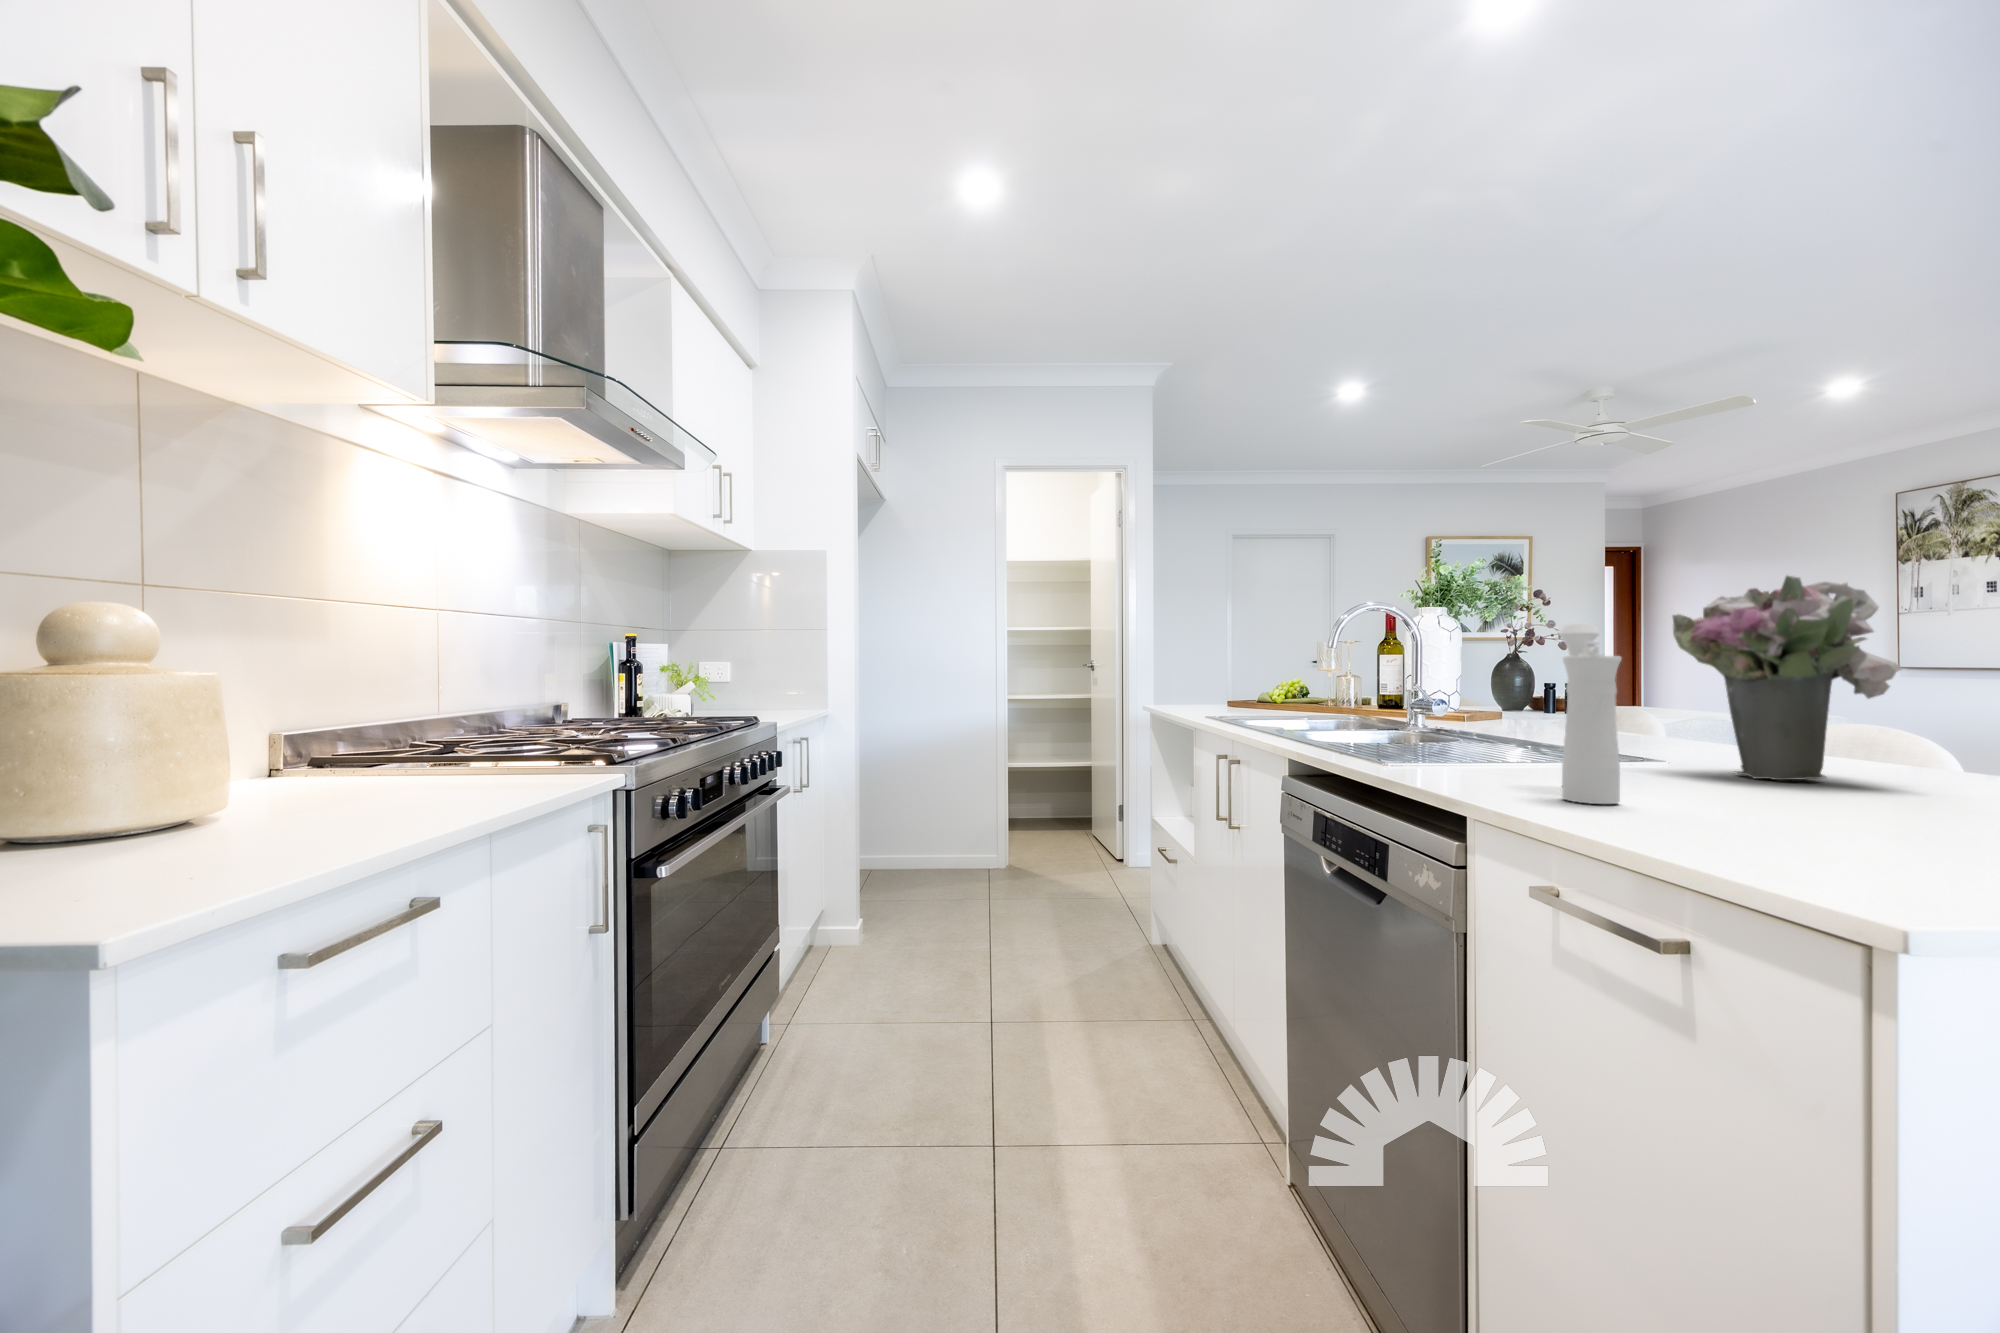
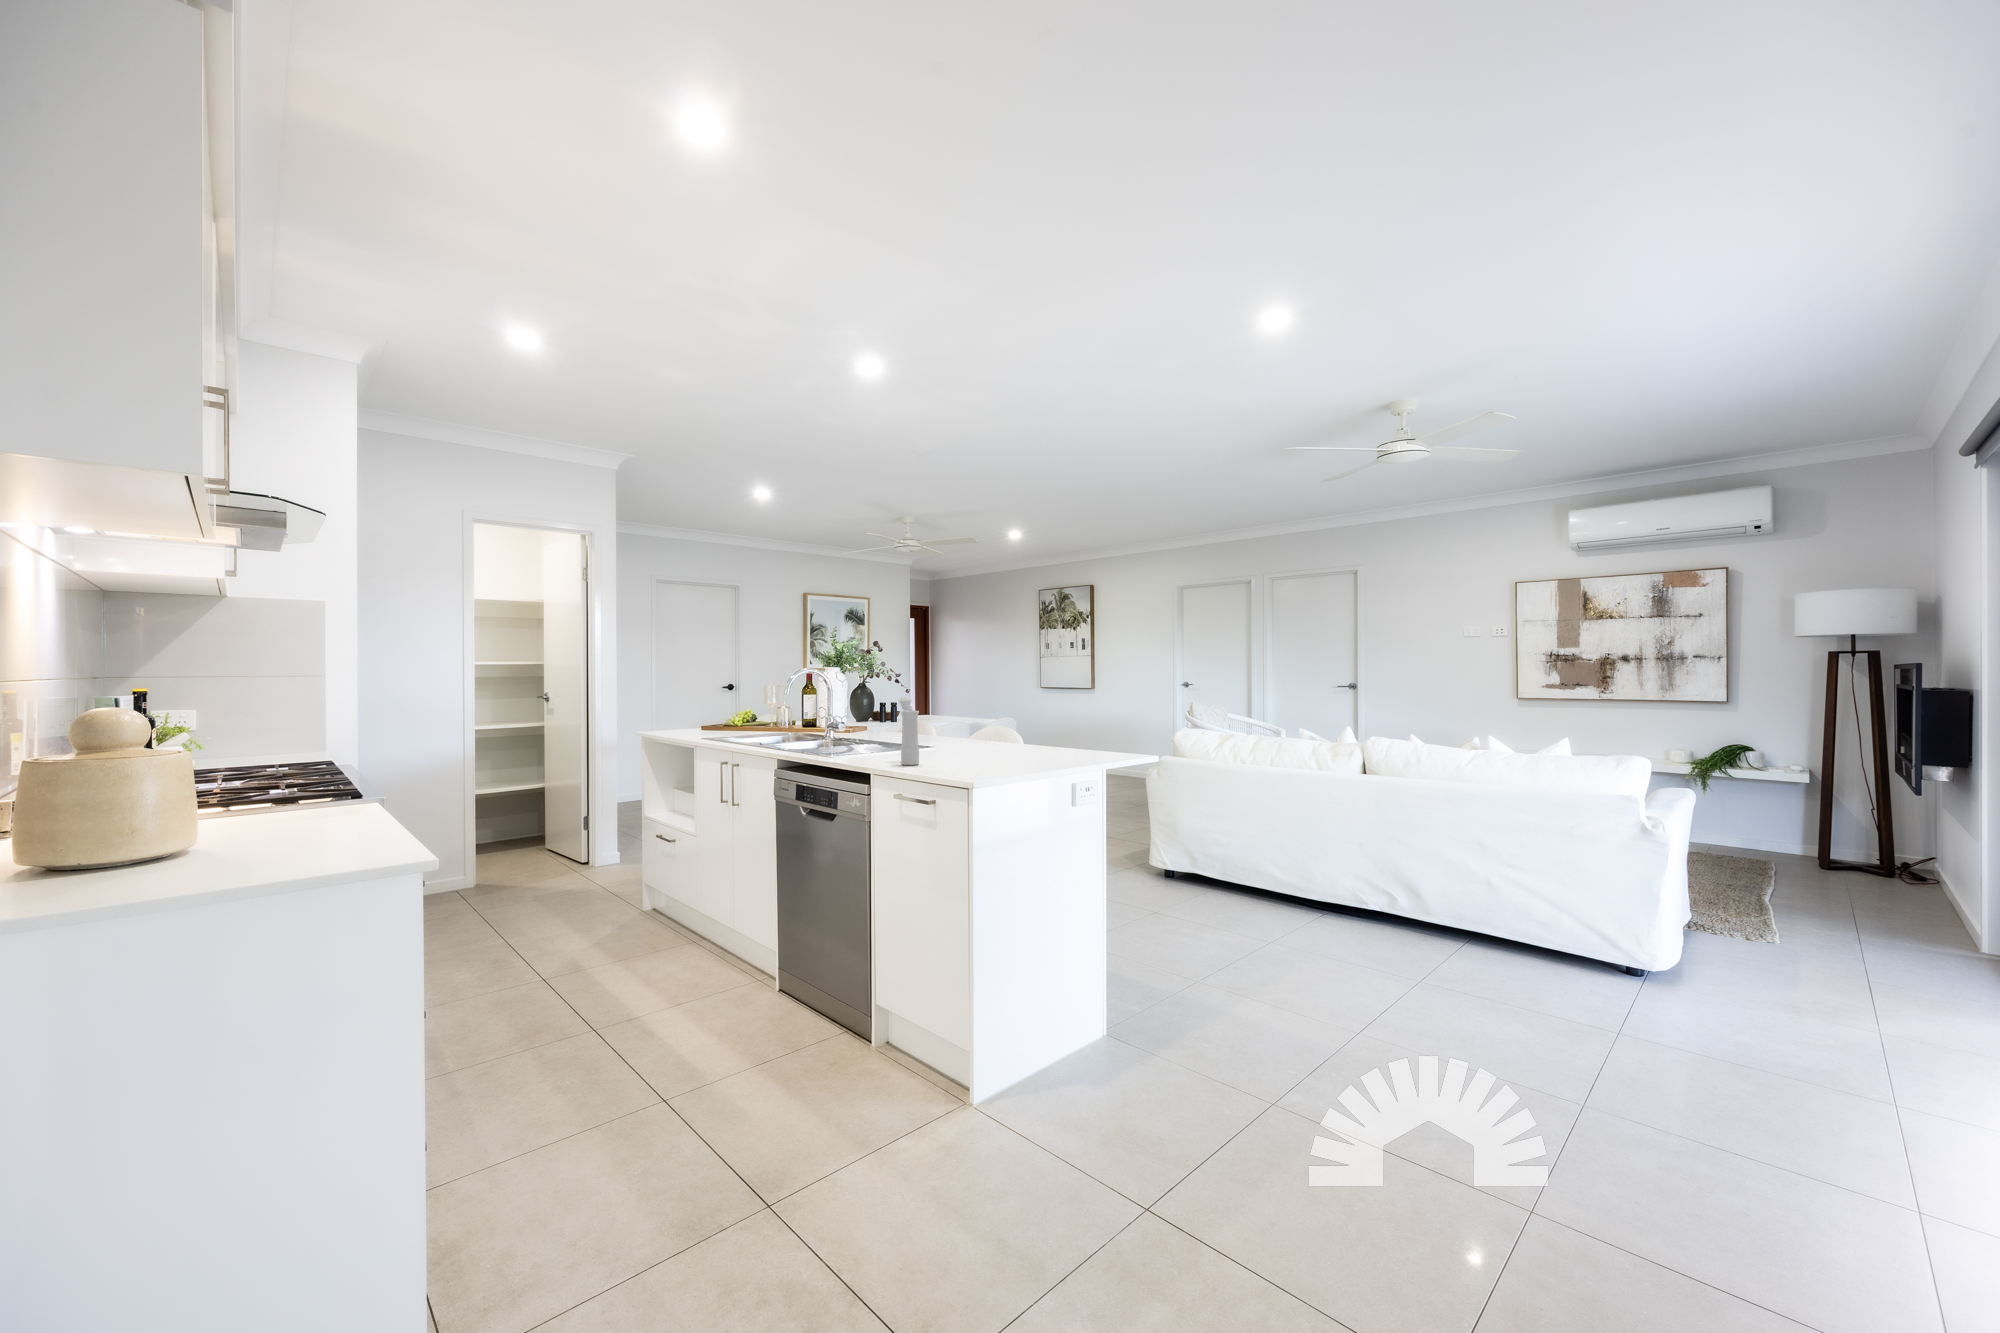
flower bouquet: present [1673,576,1901,780] -> none [935,675,1000,752]

